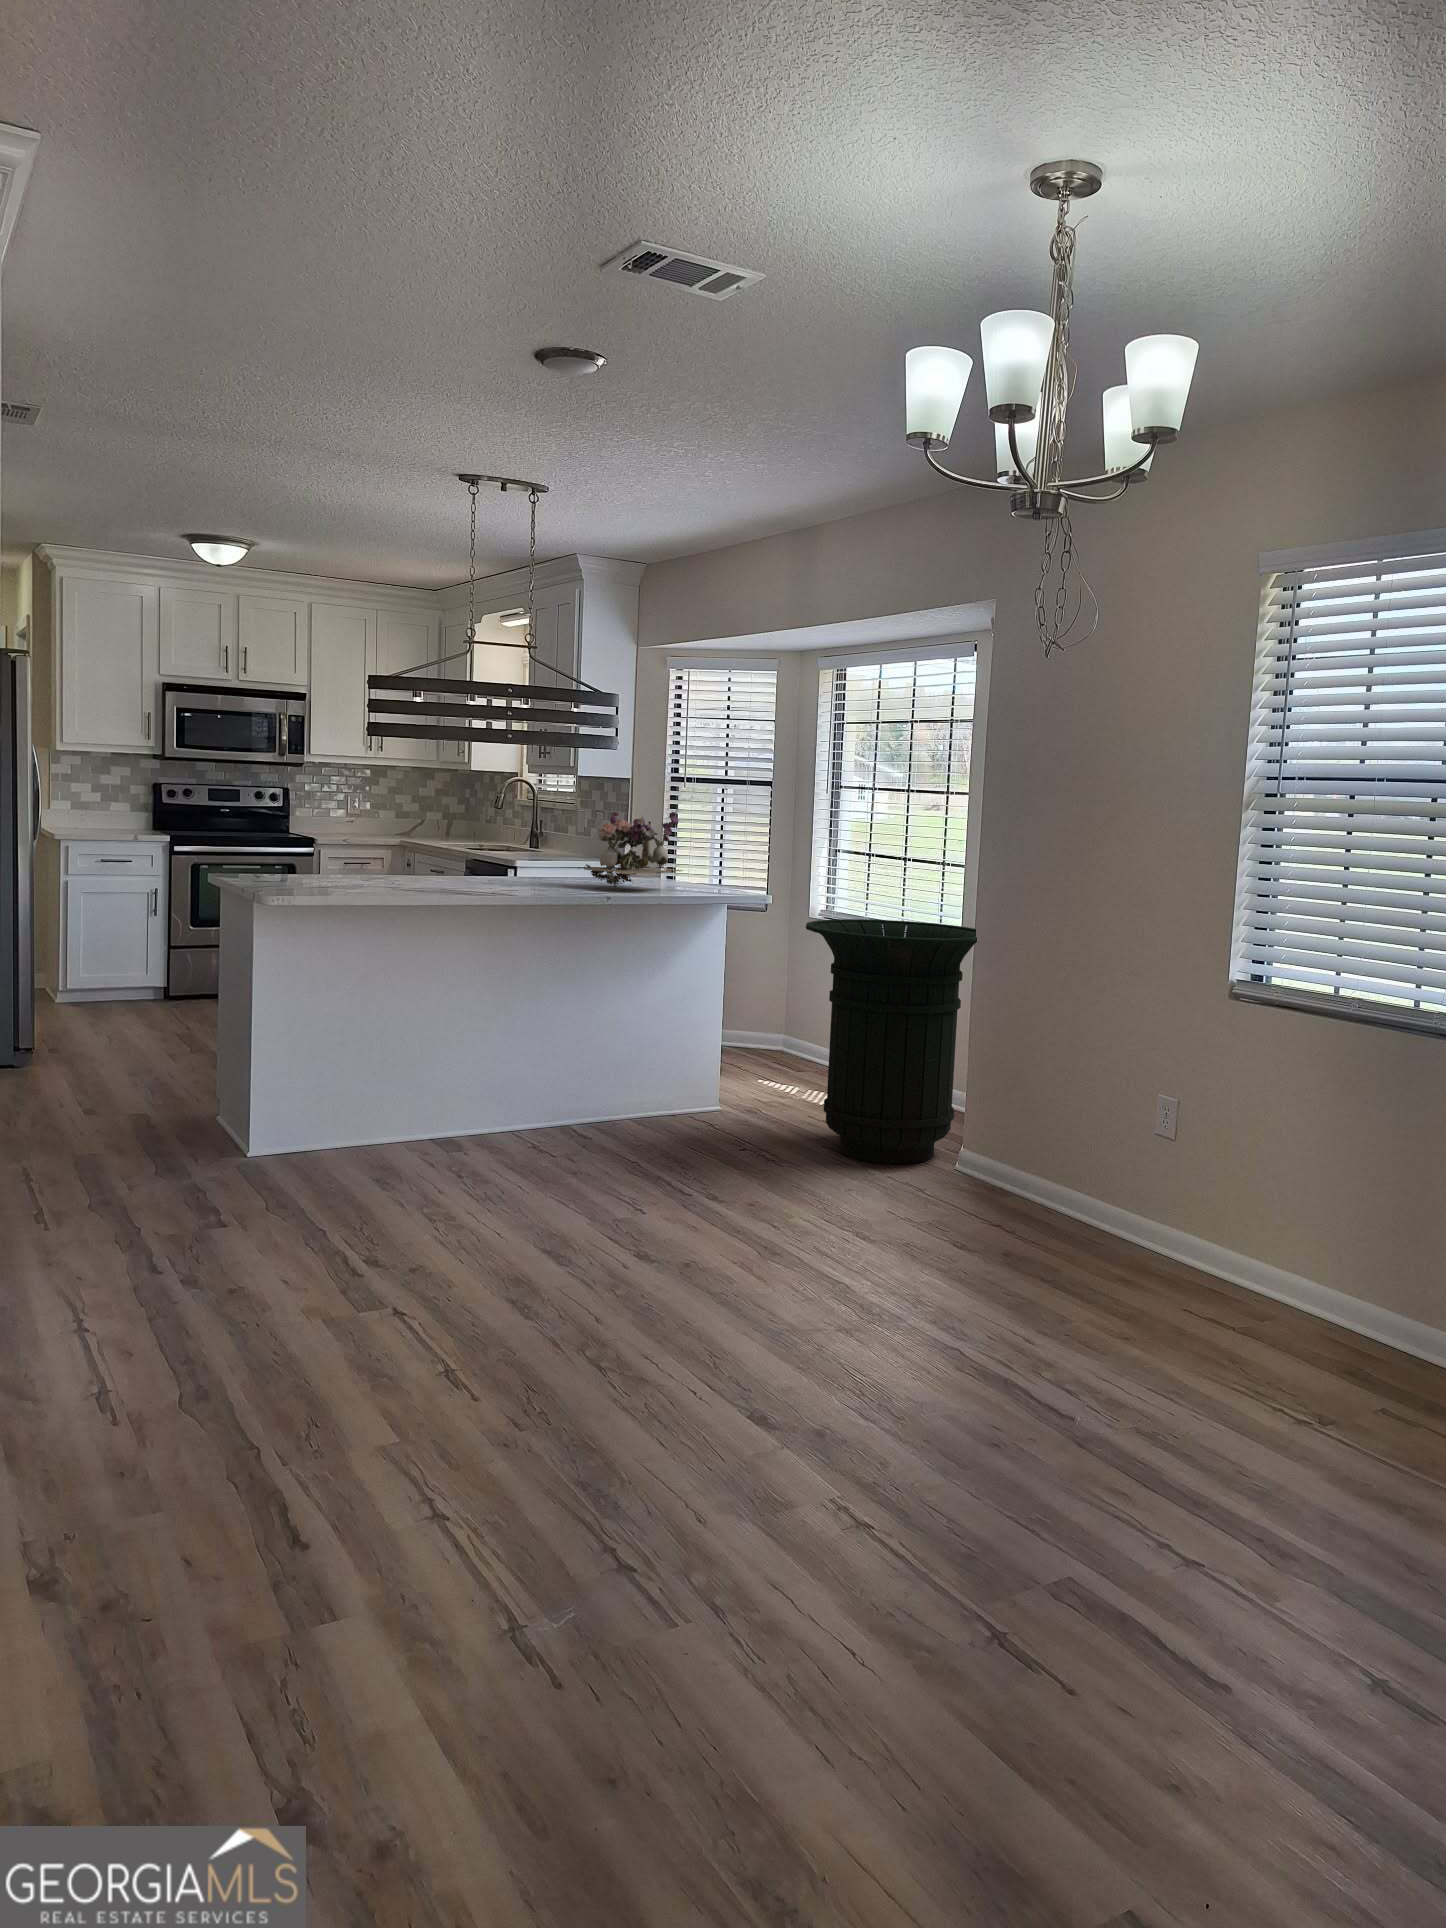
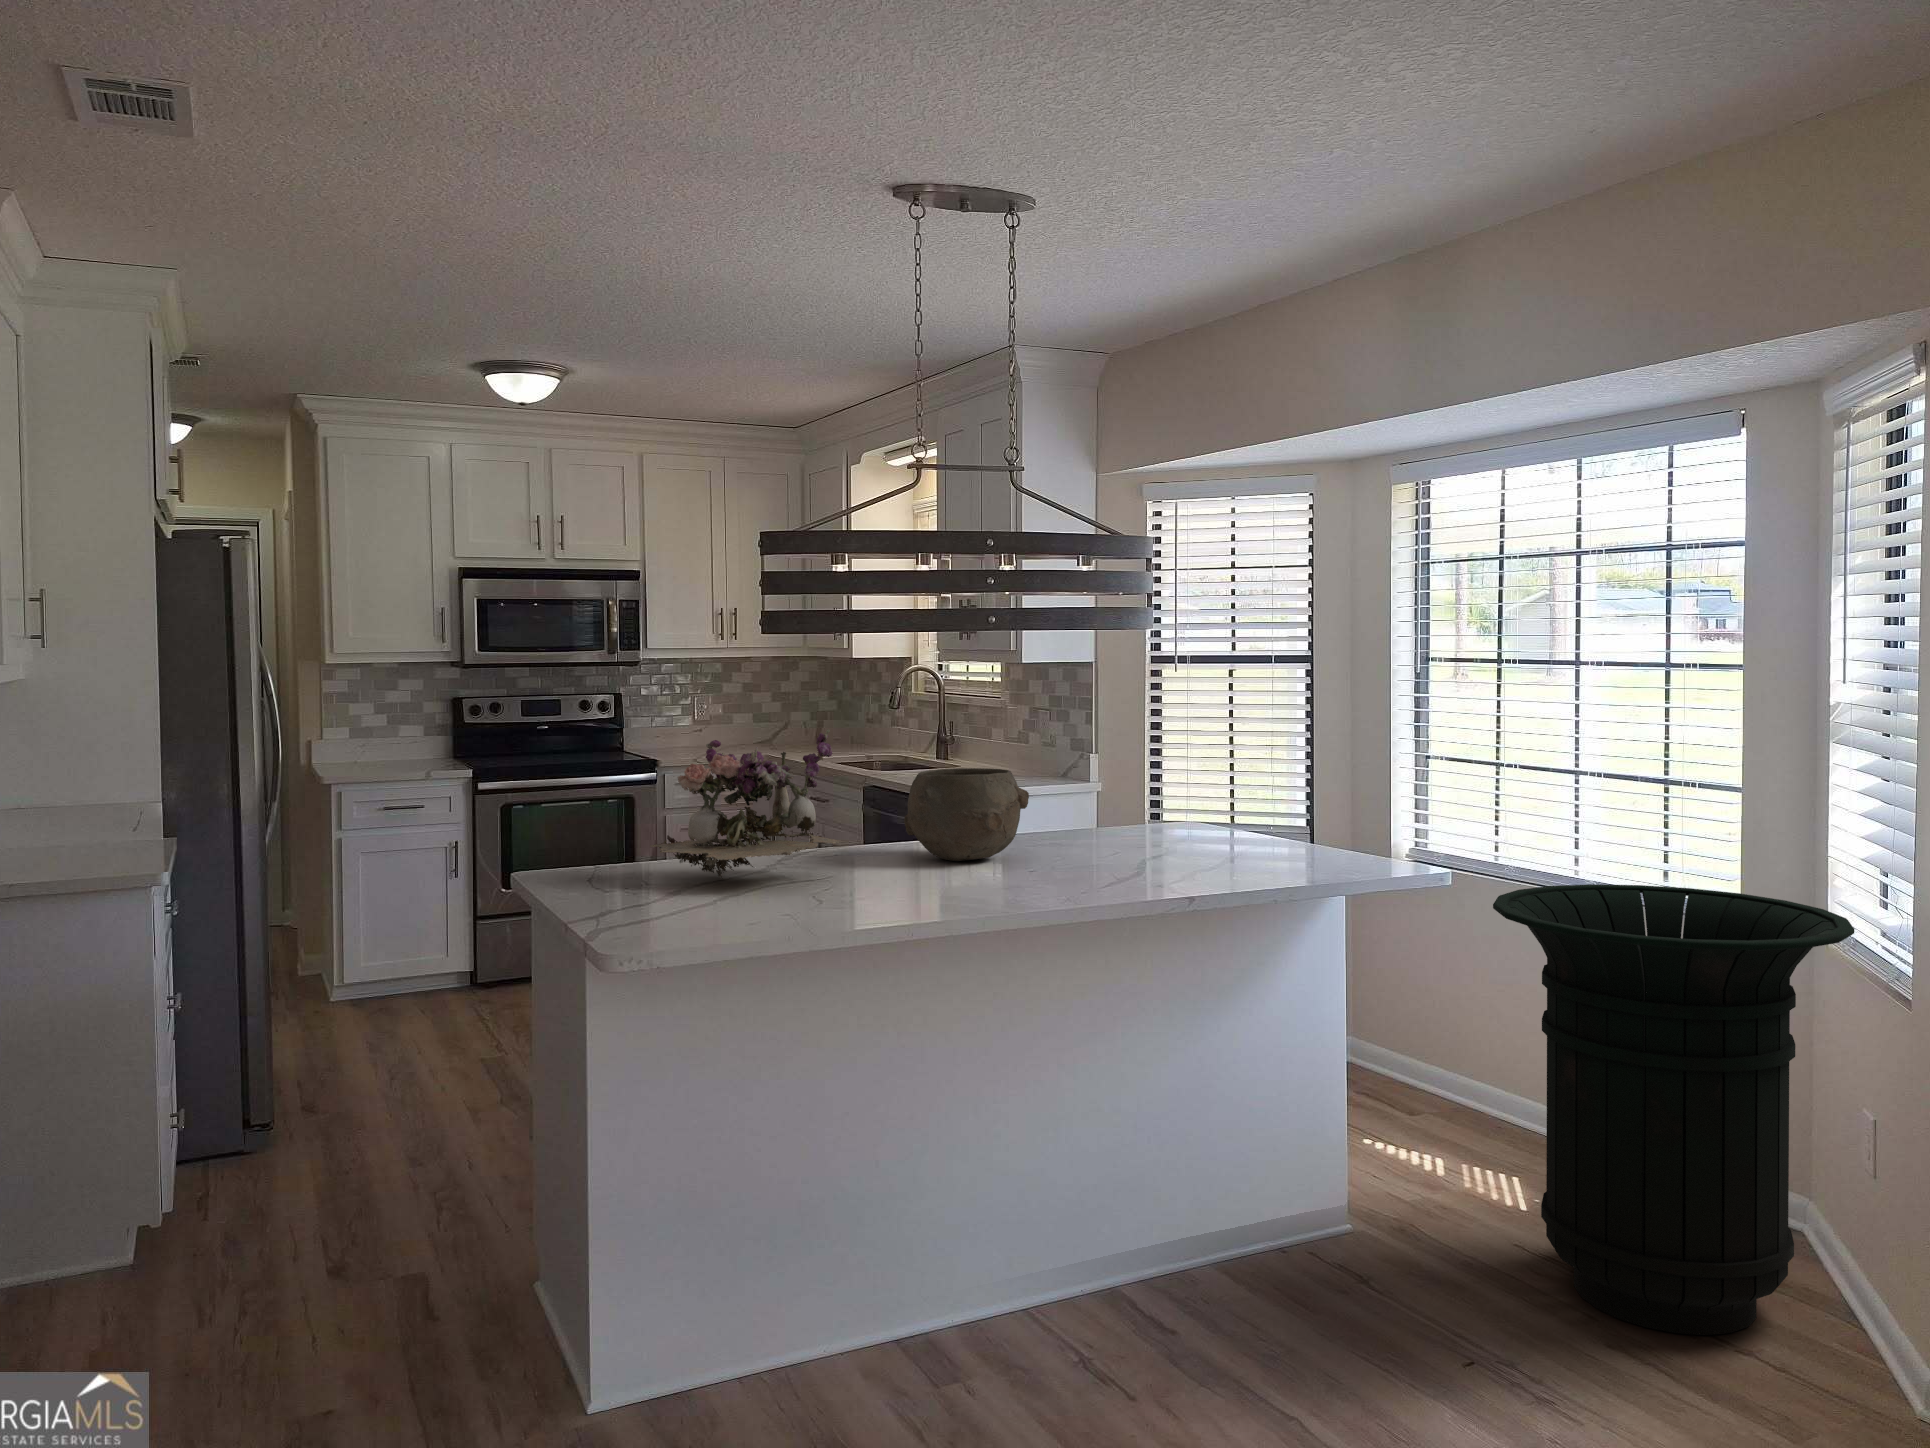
flower arrangement: present [578,810,683,887] -> present [650,729,841,878]
bowl: none [459,831,538,887] -> present [904,768,1029,861]

